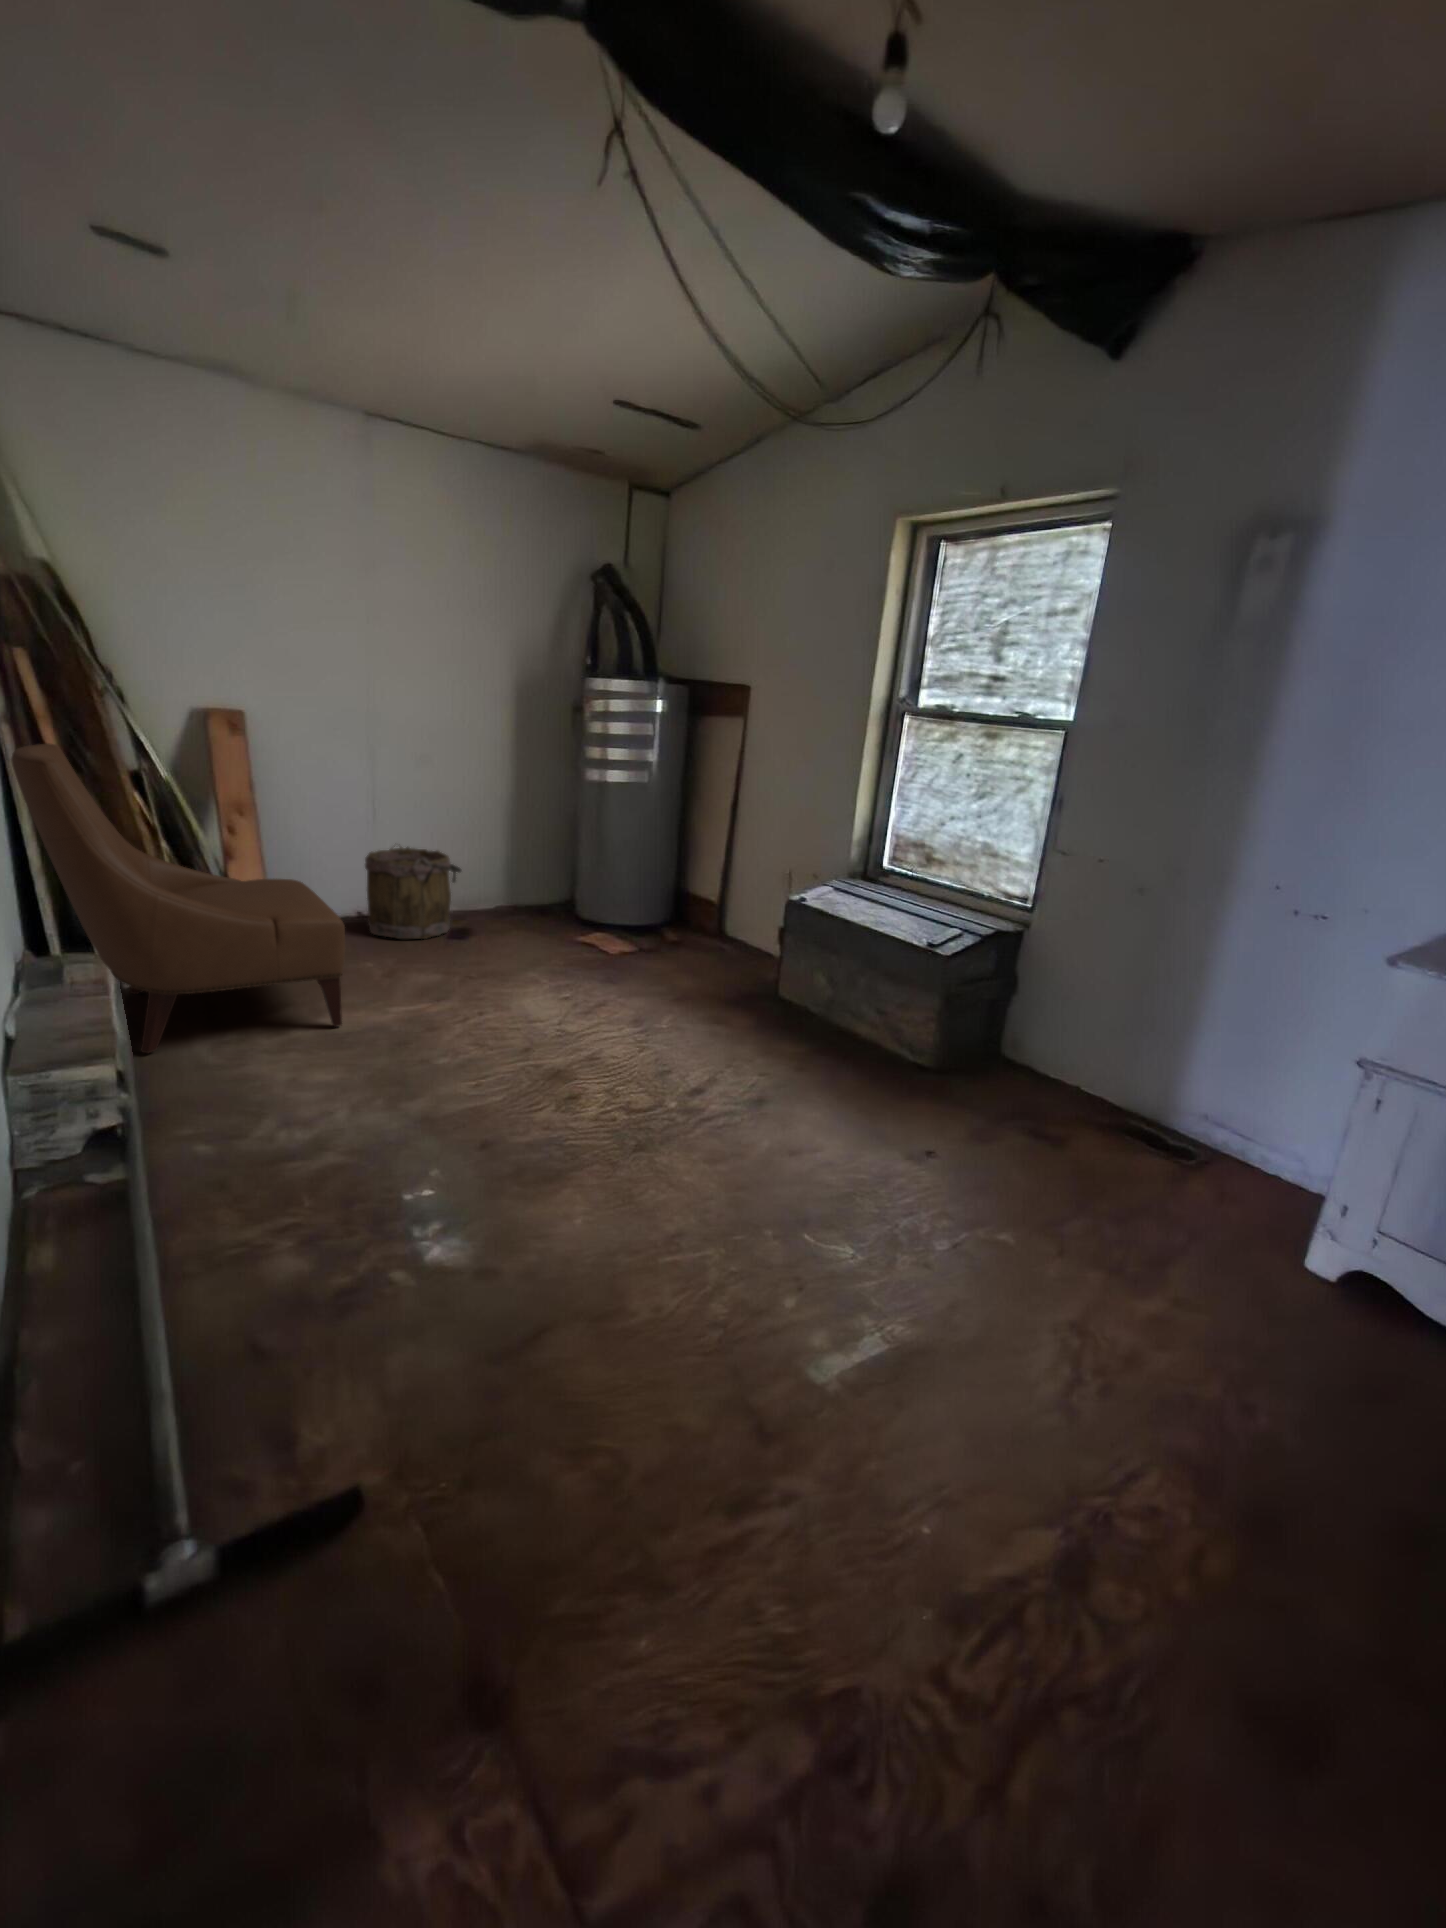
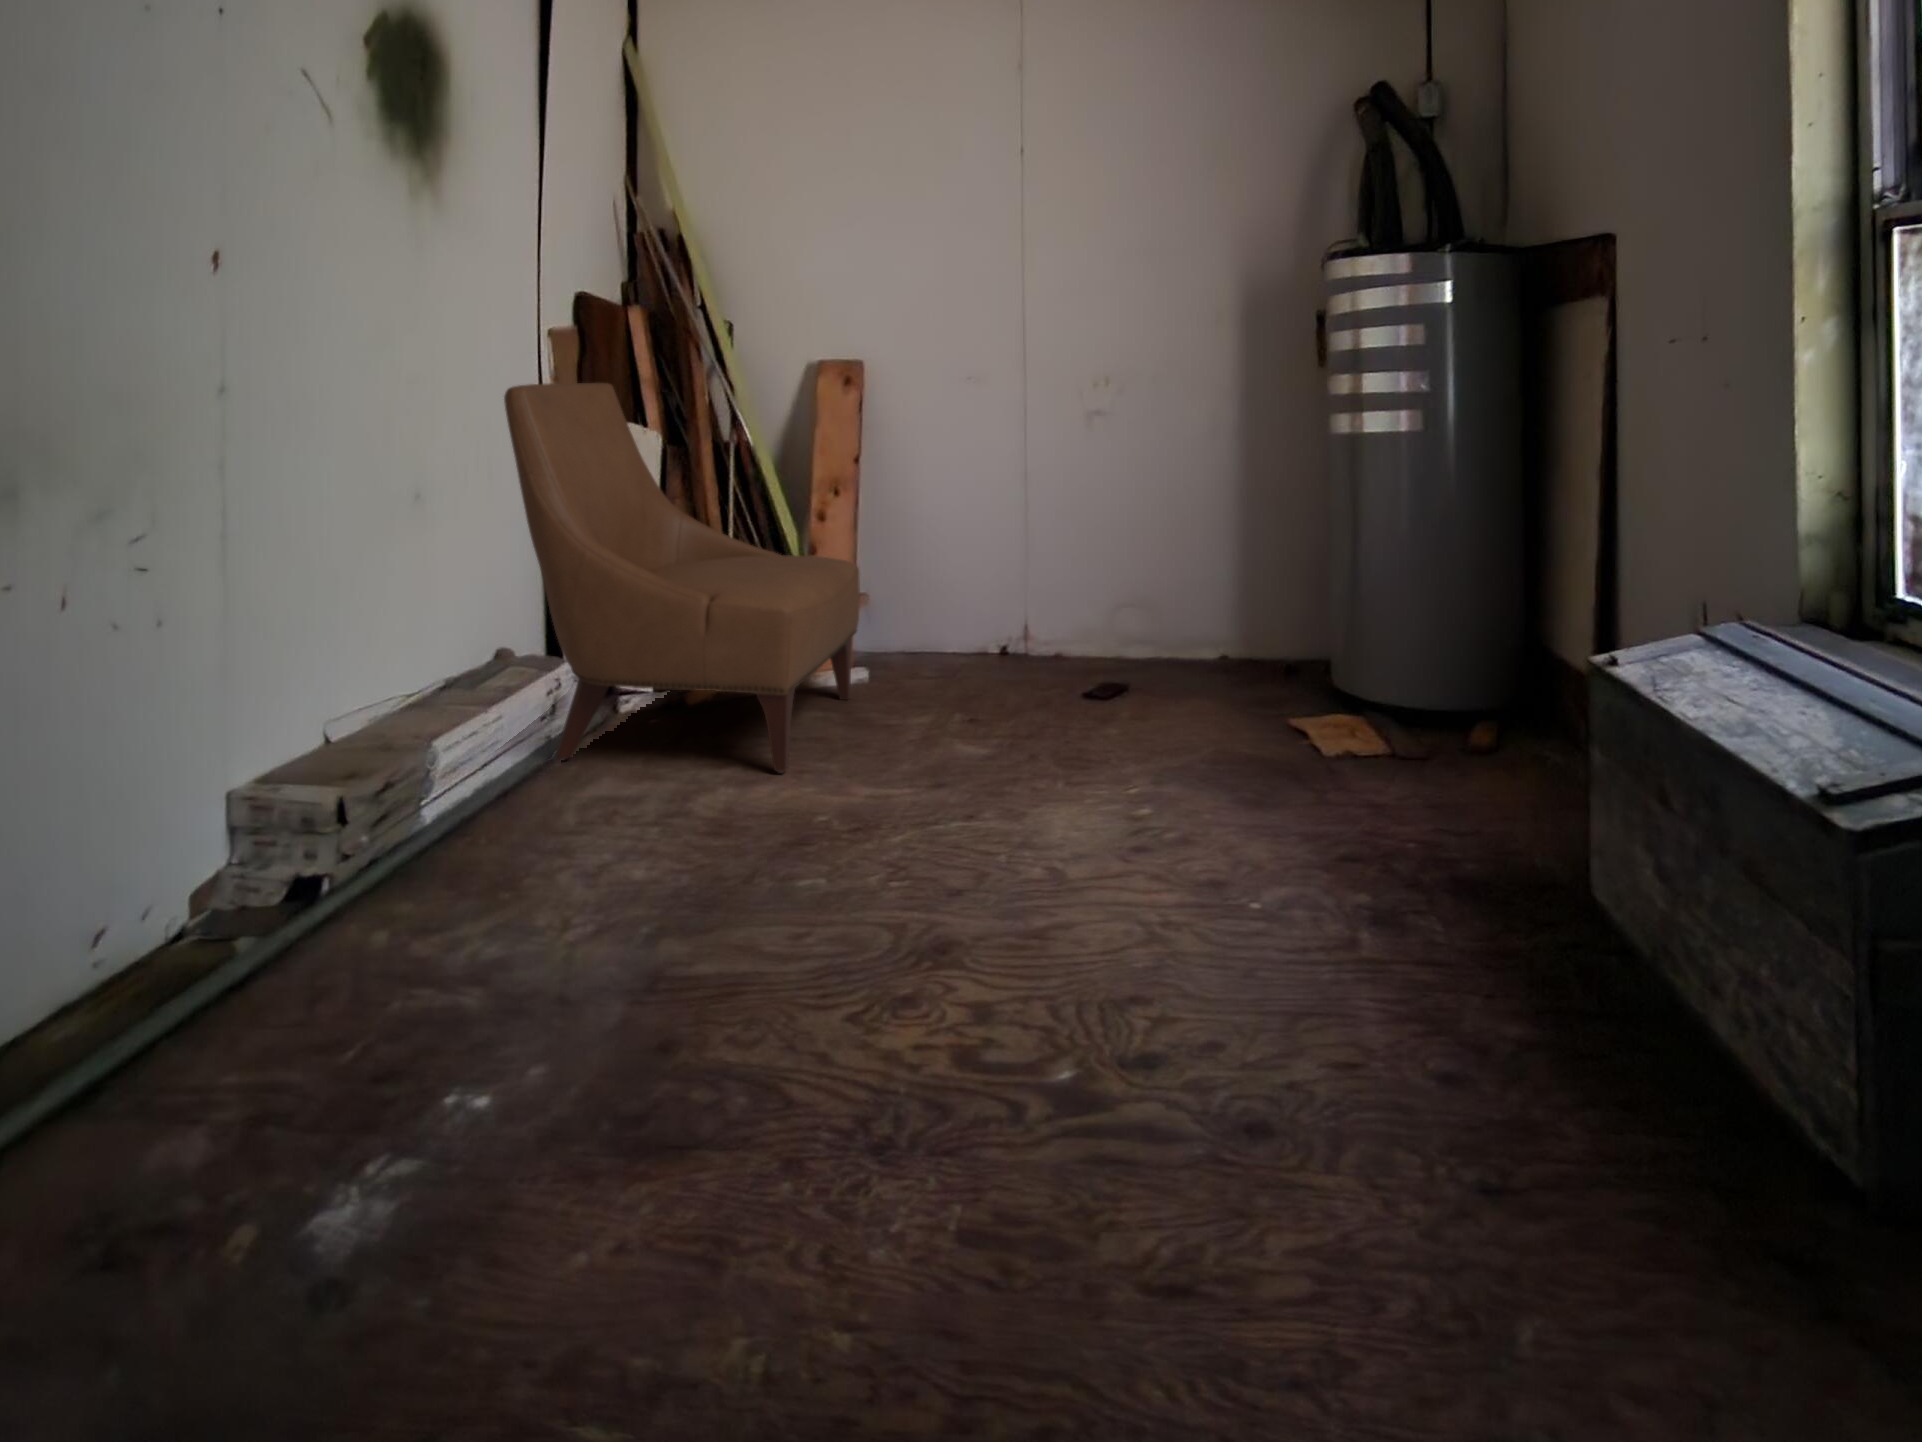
bucket: present [365,844,461,939] -> none [1000,530,1140,677]

